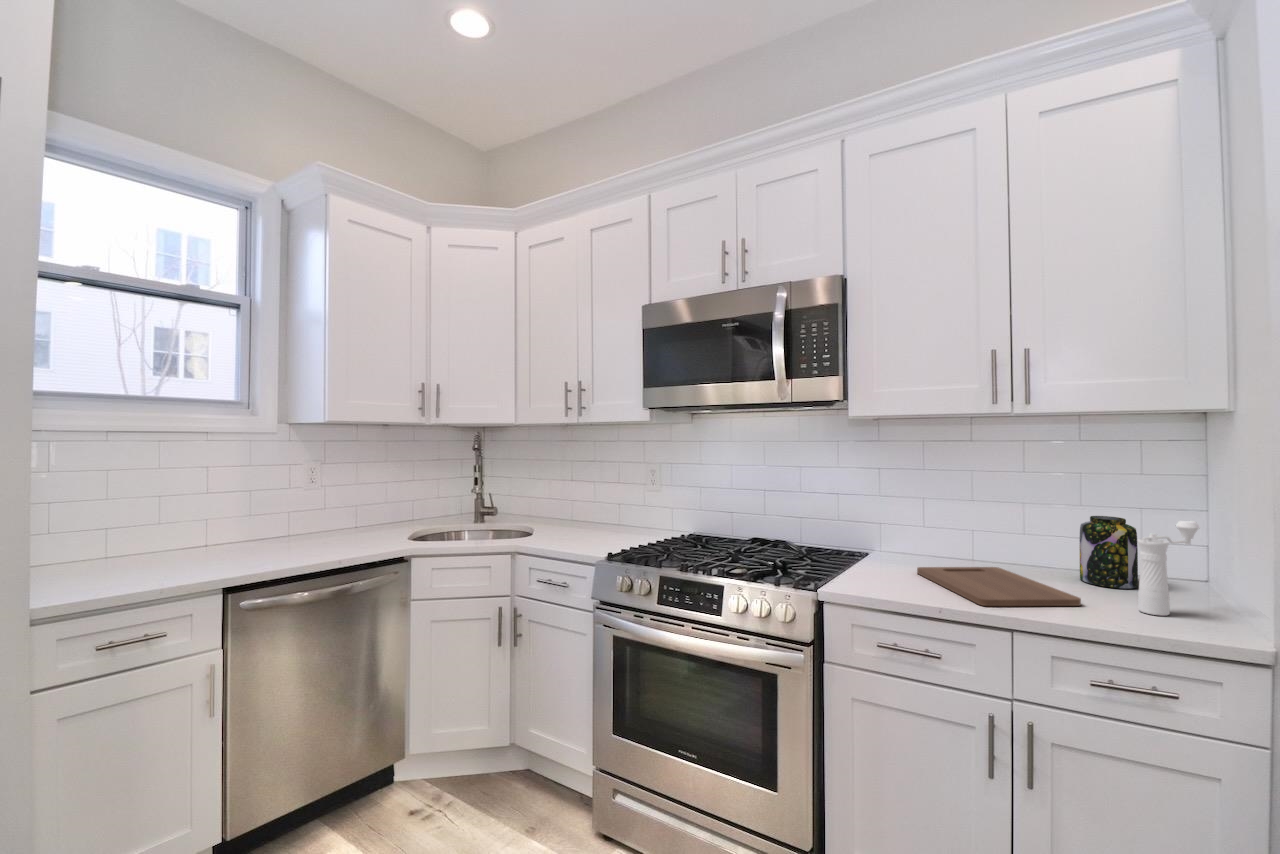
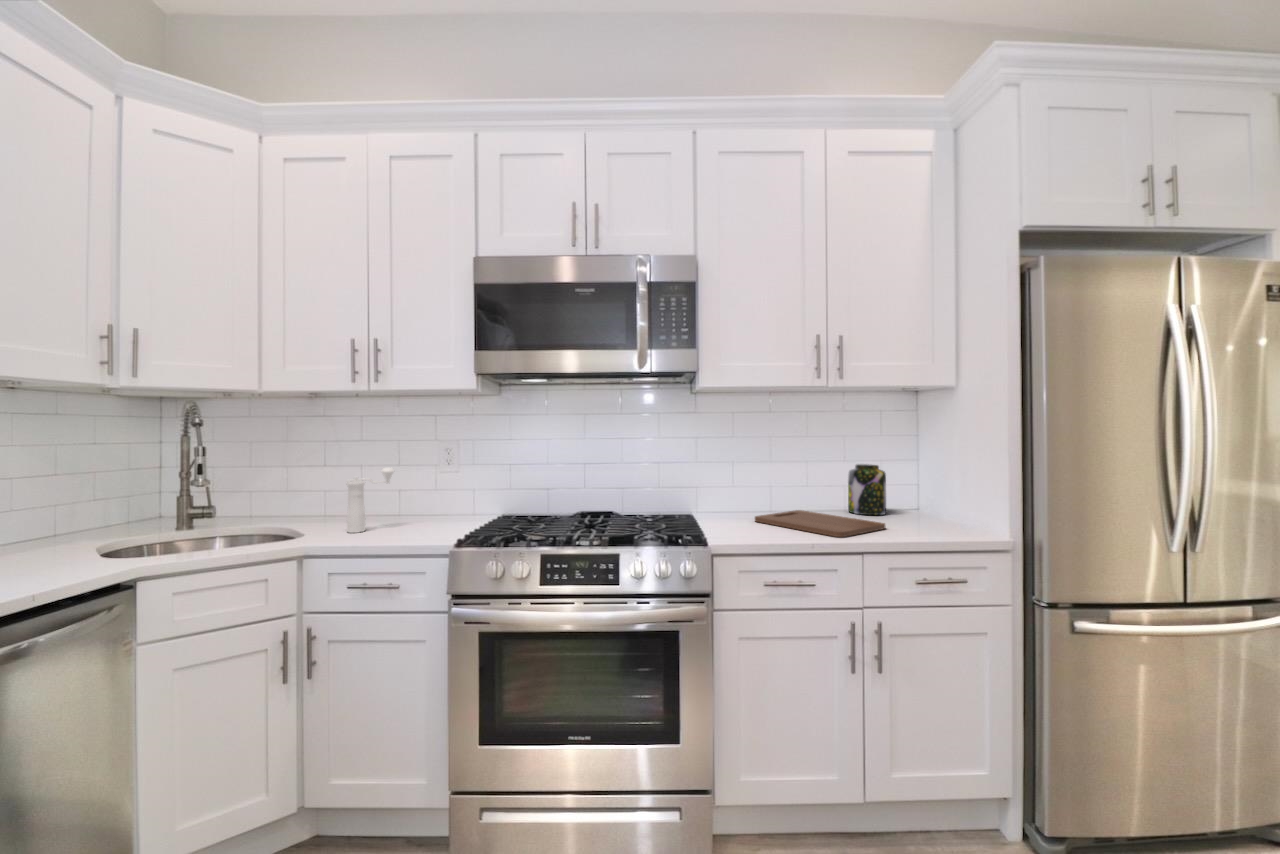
pepper mill: present [1138,521,1199,616] -> present [347,468,394,533]

